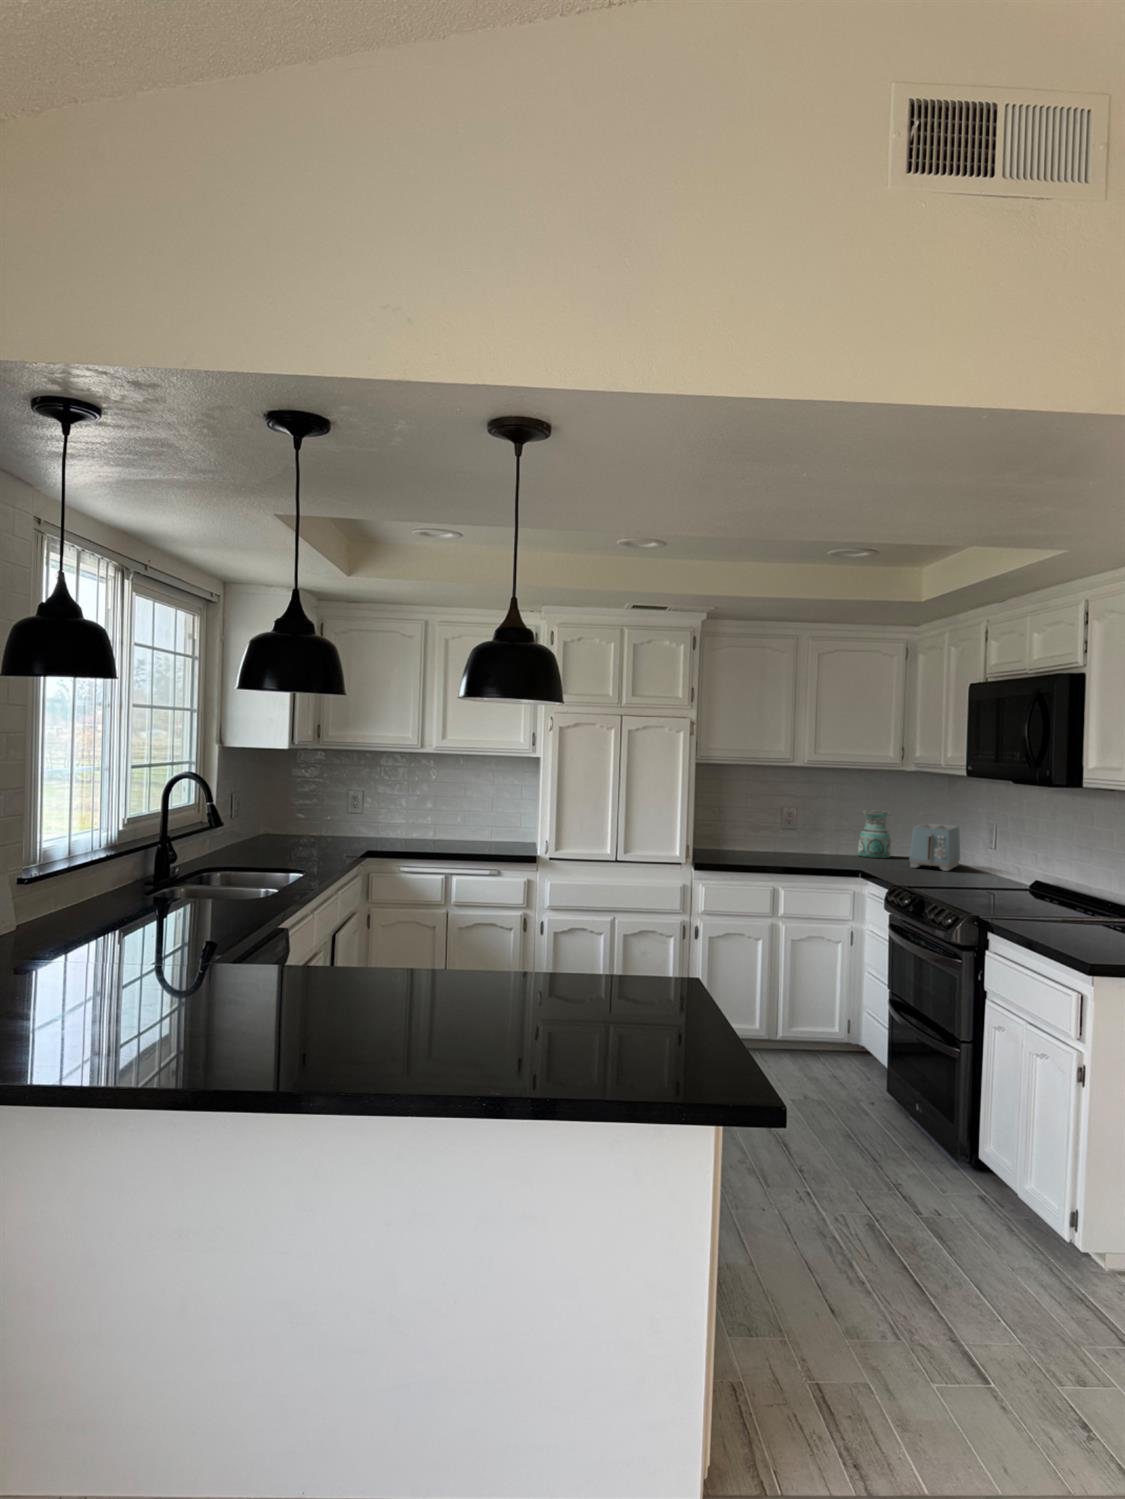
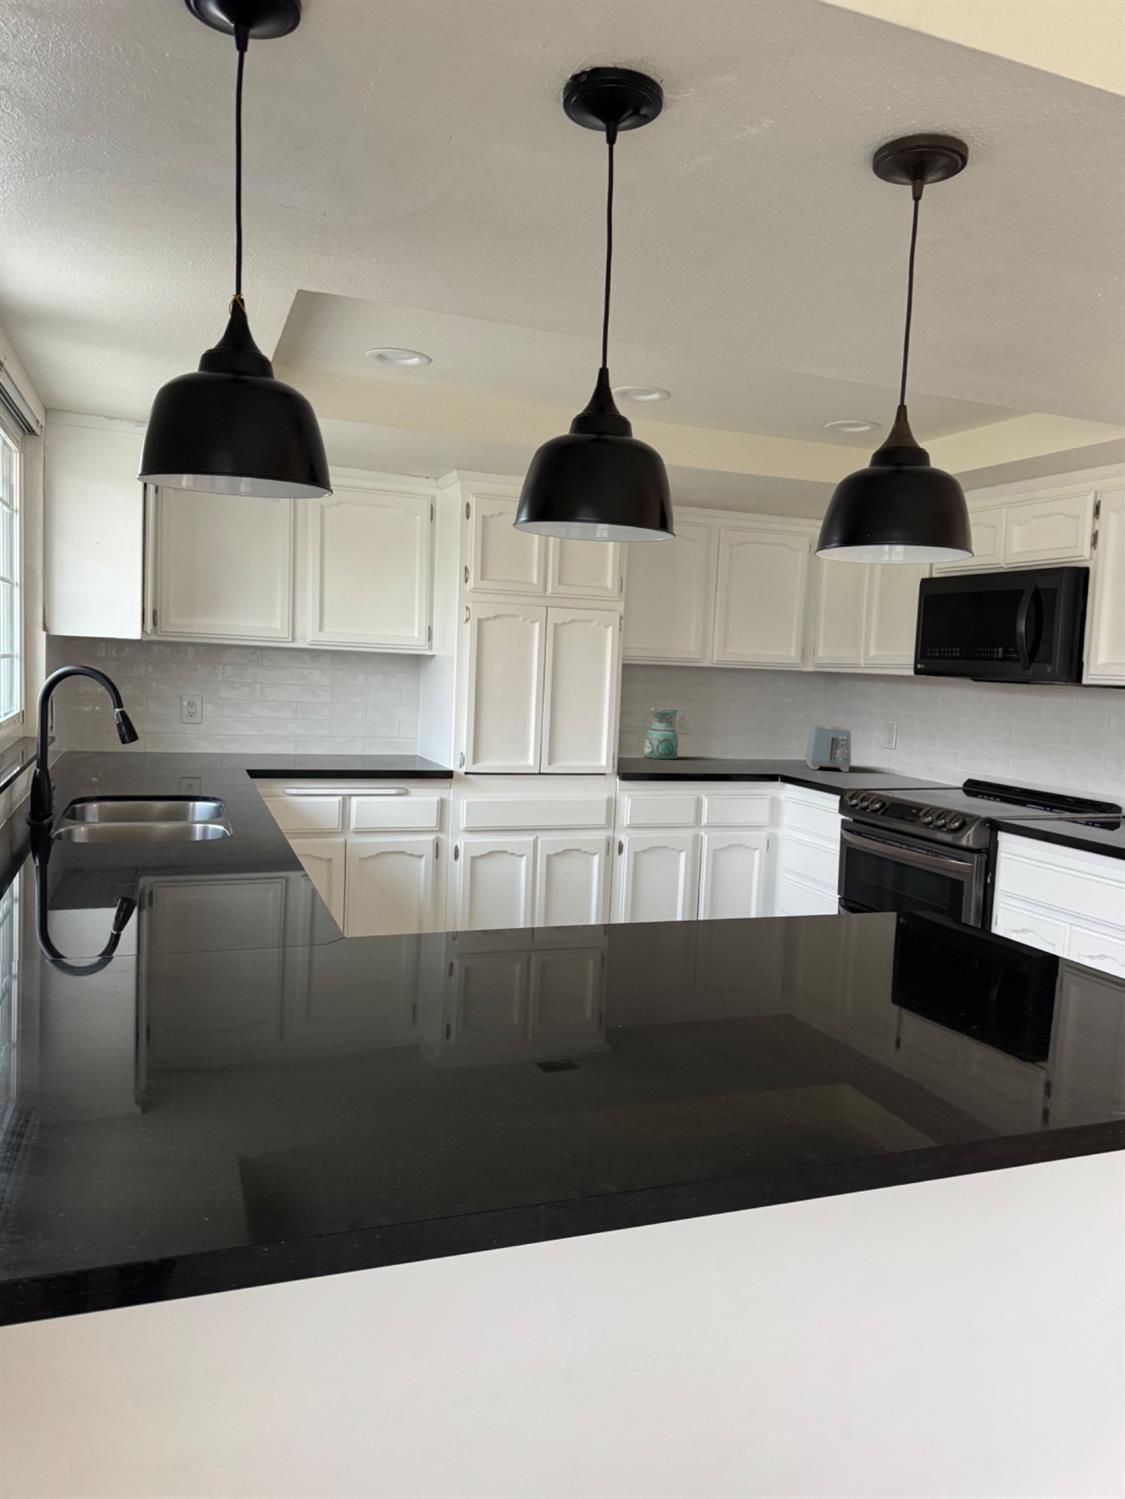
ceramic pitcher: present [858,811,891,858] -> present [644,708,678,759]

